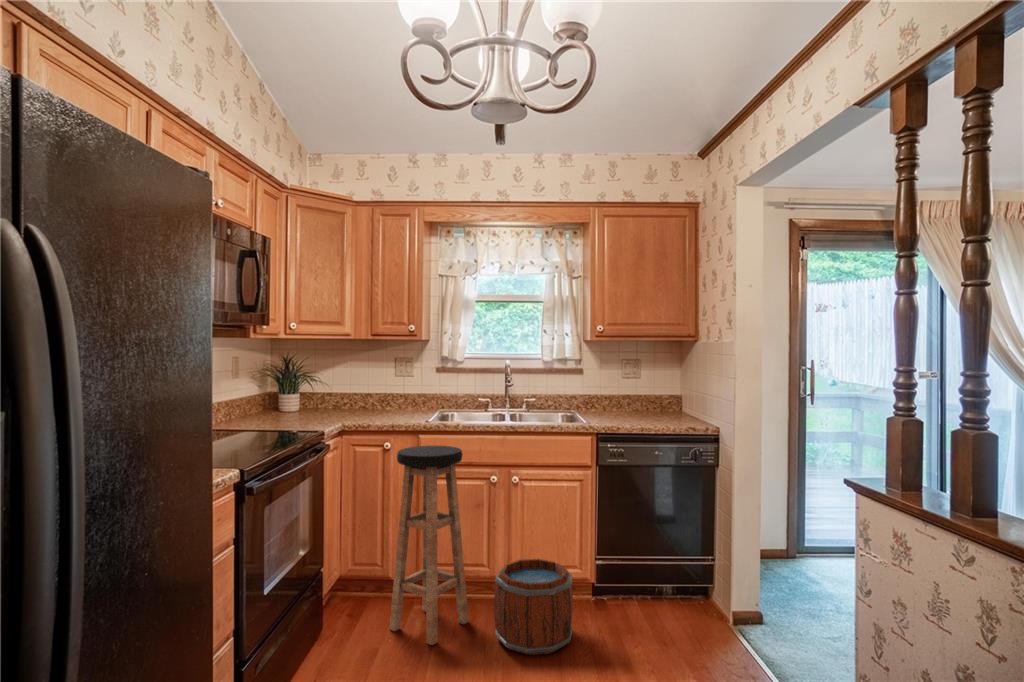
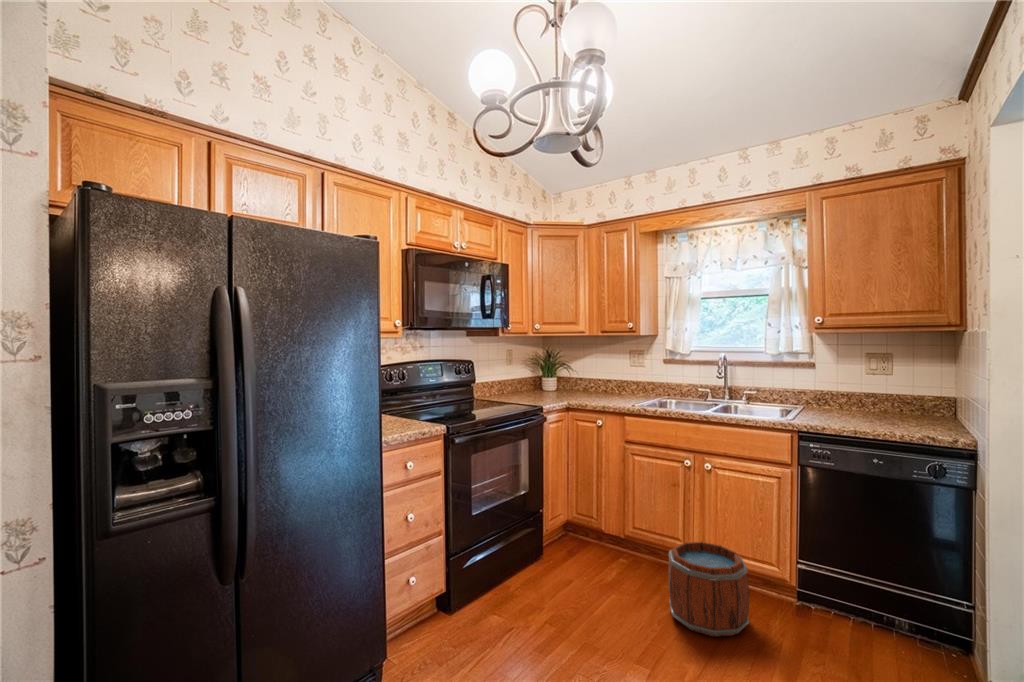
bar stool: present [389,446,469,645] -> none [589,426,656,594]

